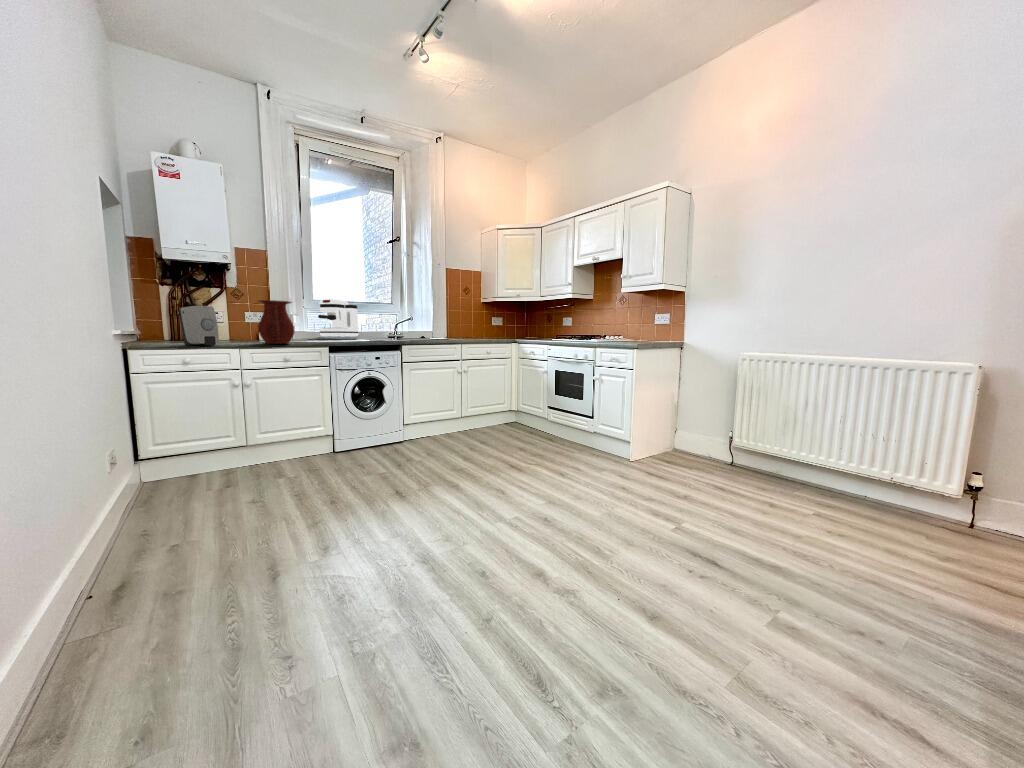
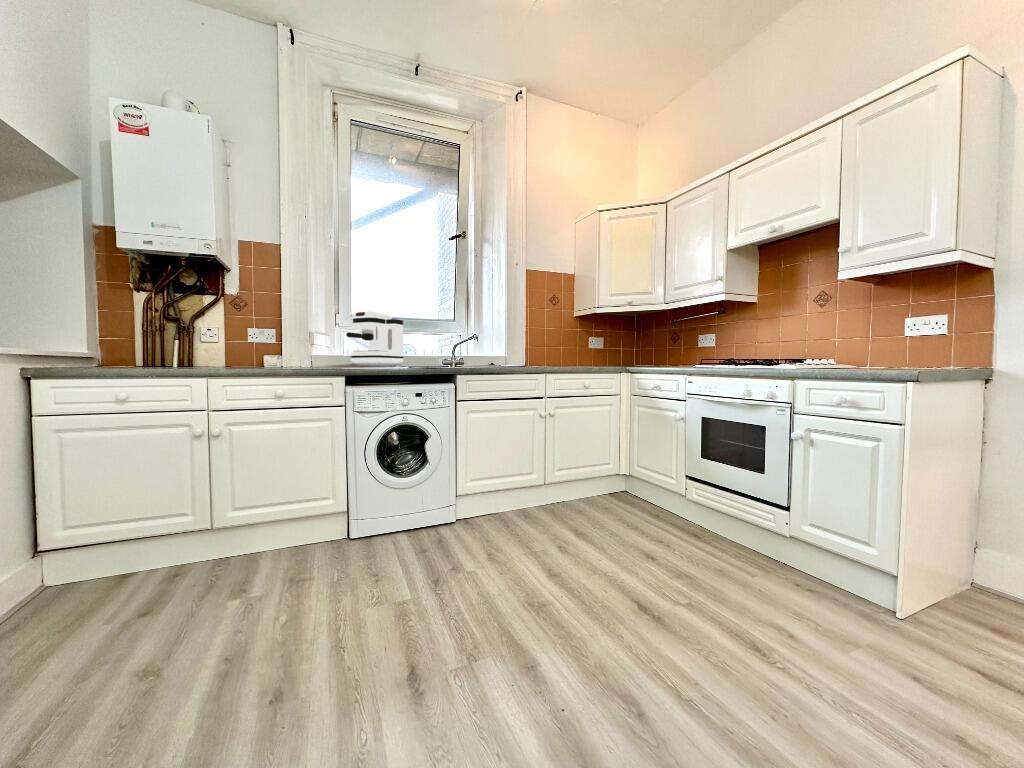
vase: present [257,300,295,344] -> none [238,304,295,371]
soap dispenser: present [179,306,219,345] -> none [118,310,171,372]

